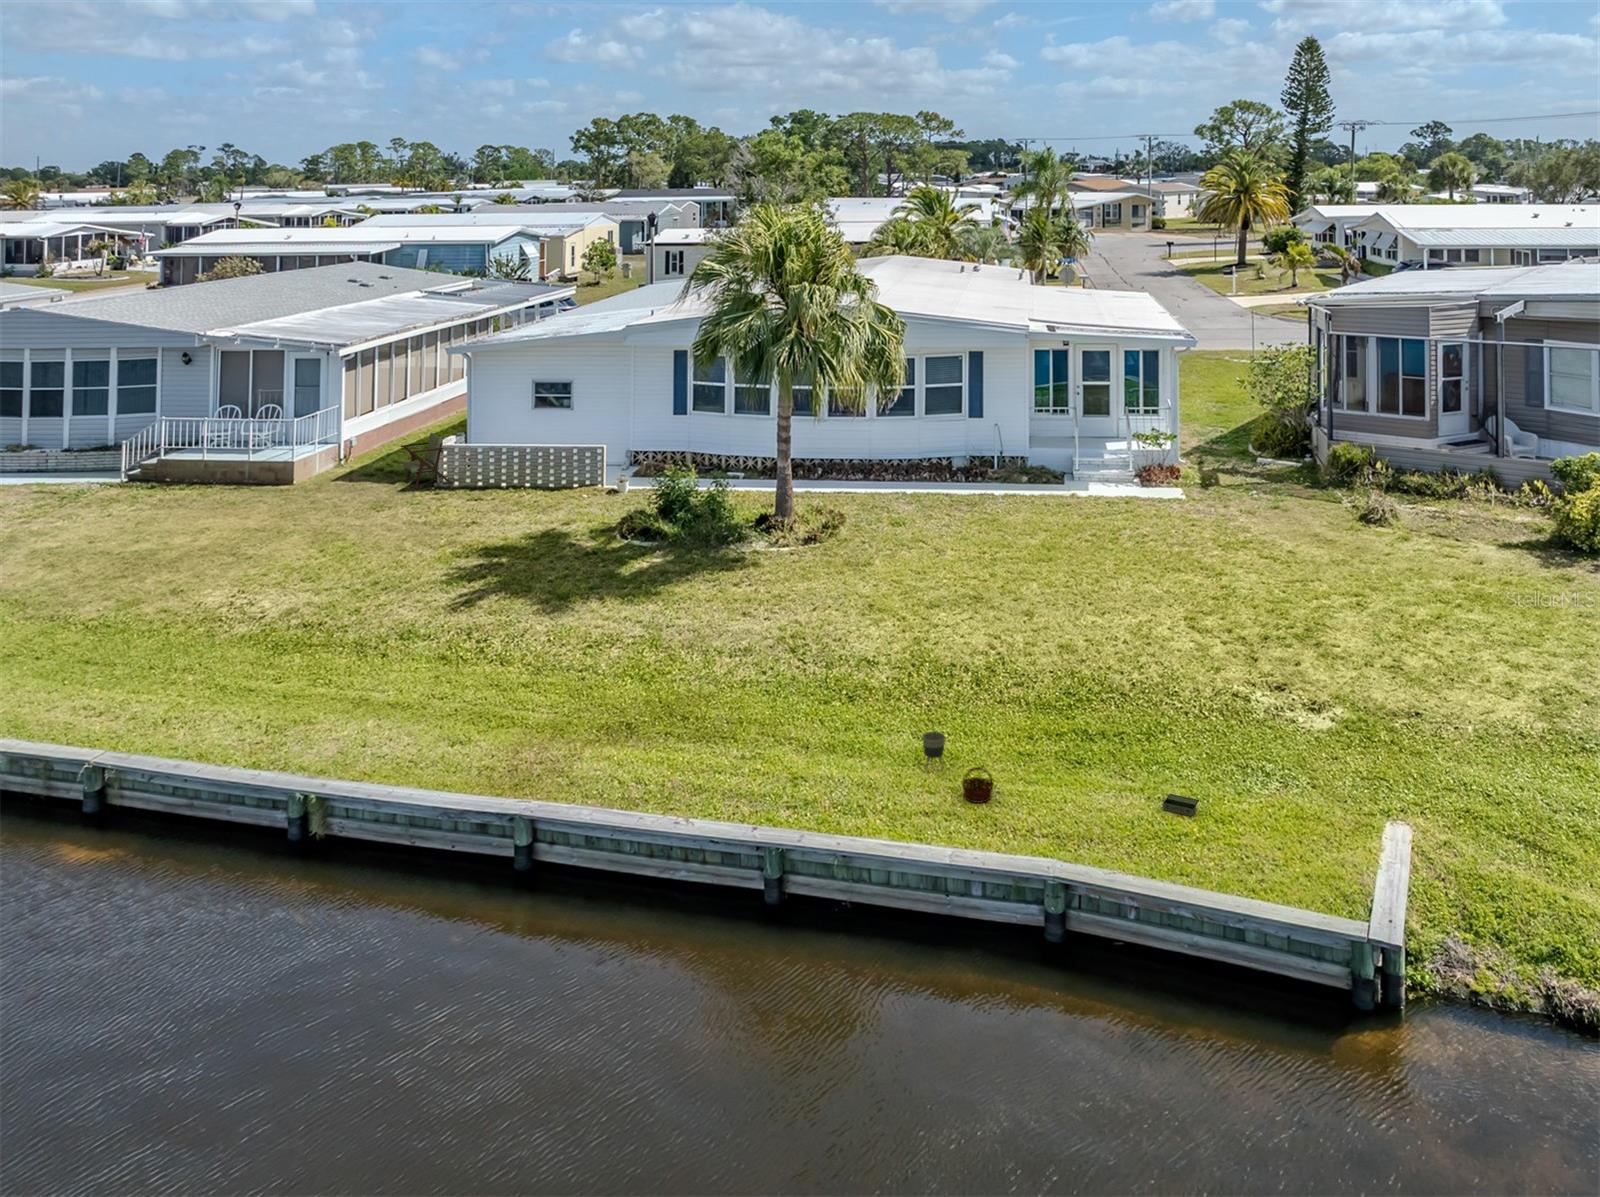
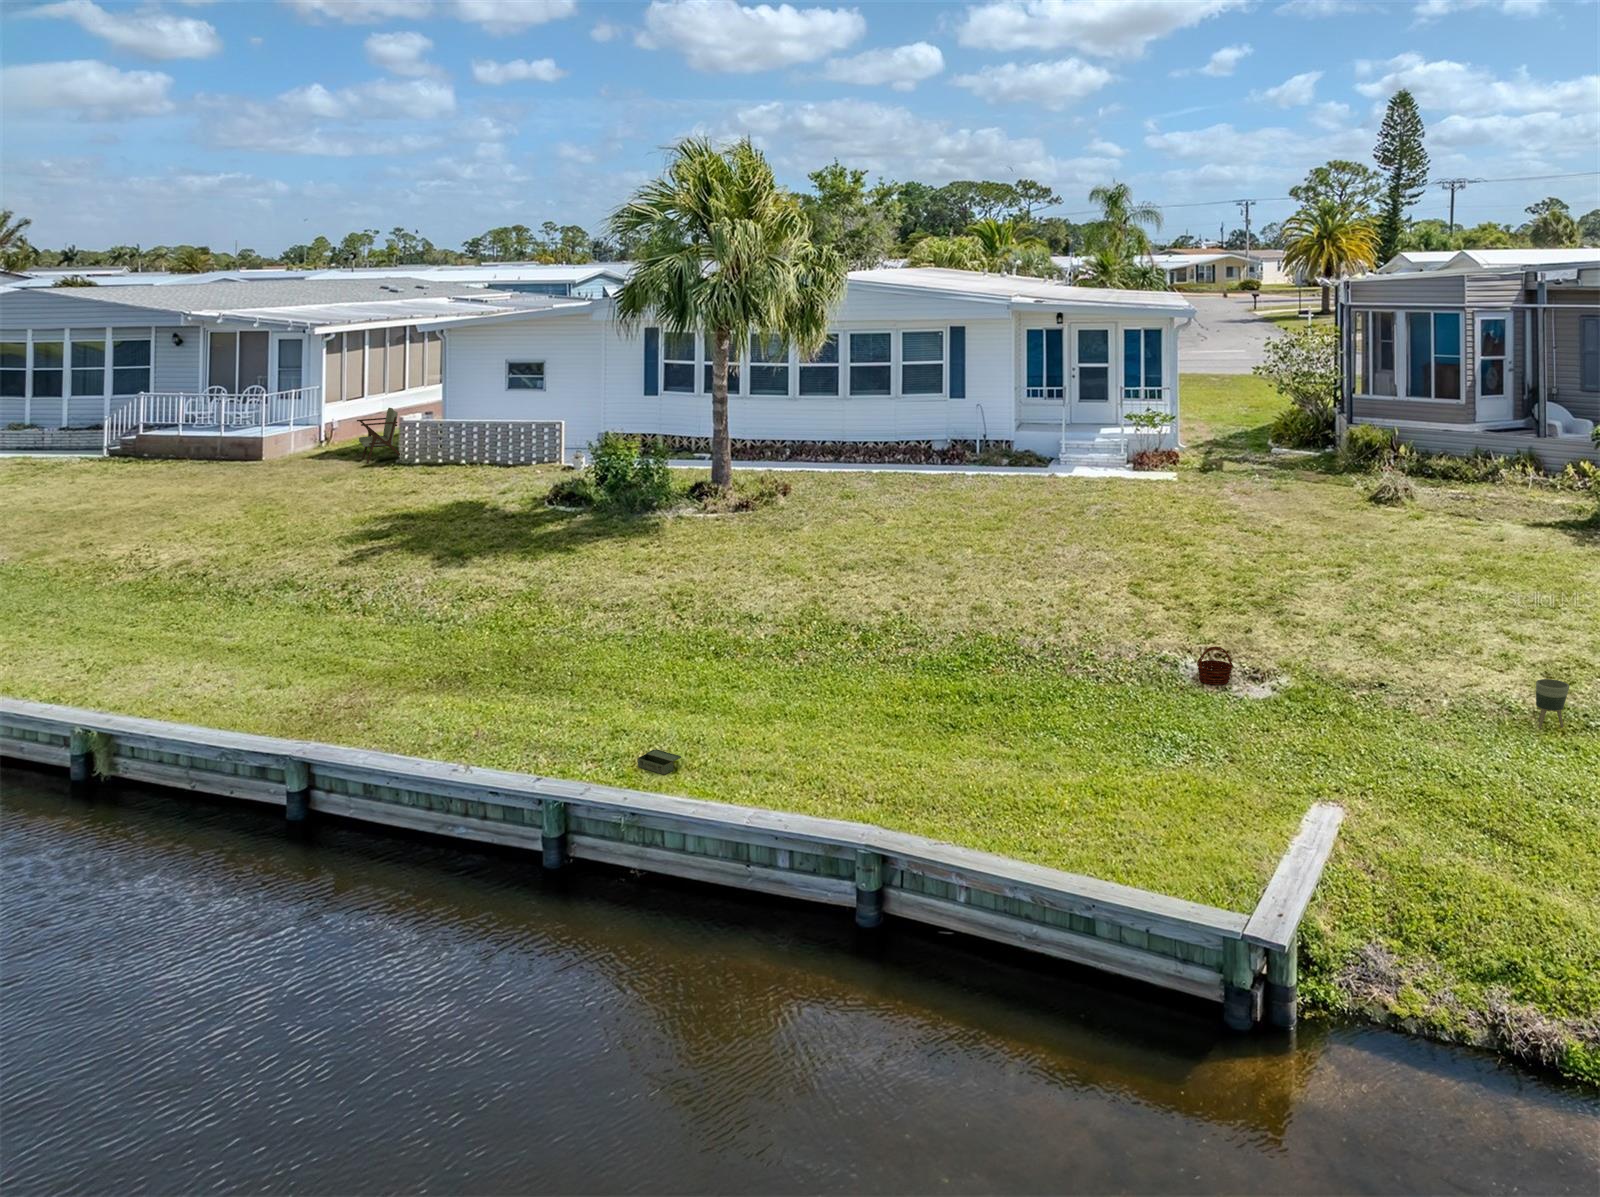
planter: present [922,732,945,771] -> present [1536,679,1569,728]
basket: present [962,767,994,803] -> present [1197,646,1233,685]
toolbox: present [1163,794,1199,816] -> present [638,749,681,775]

